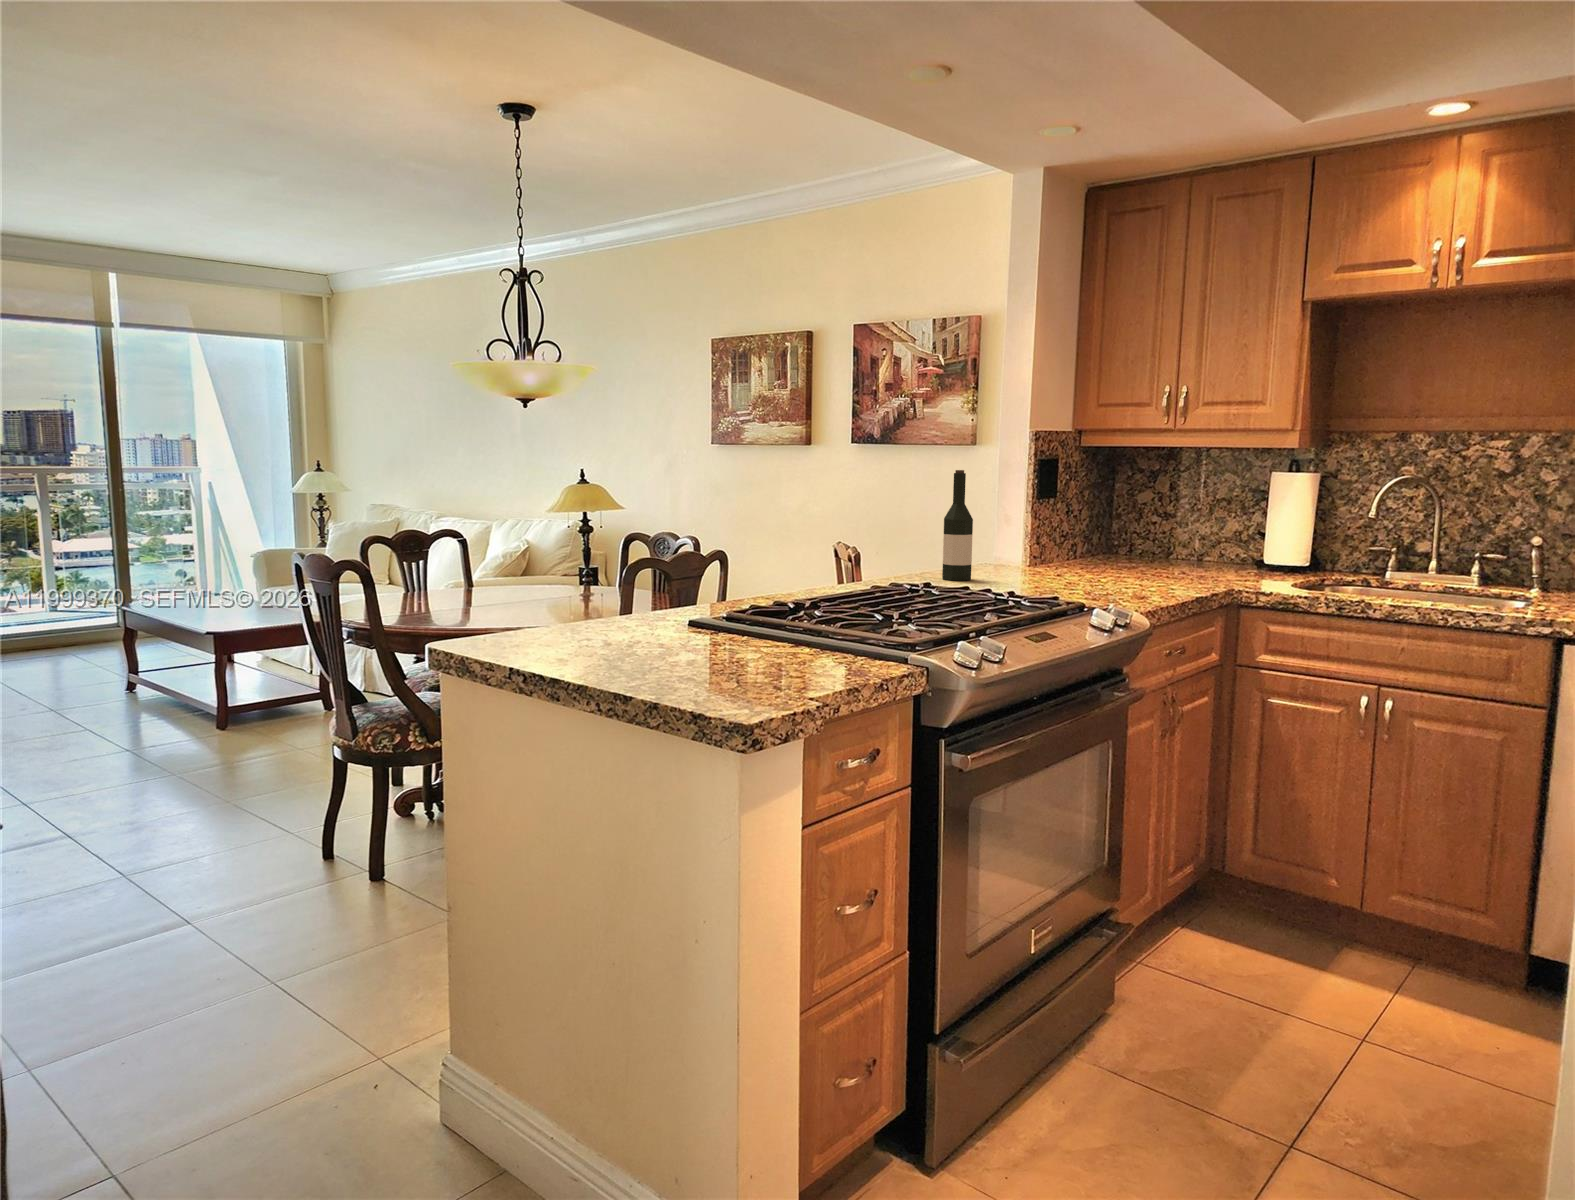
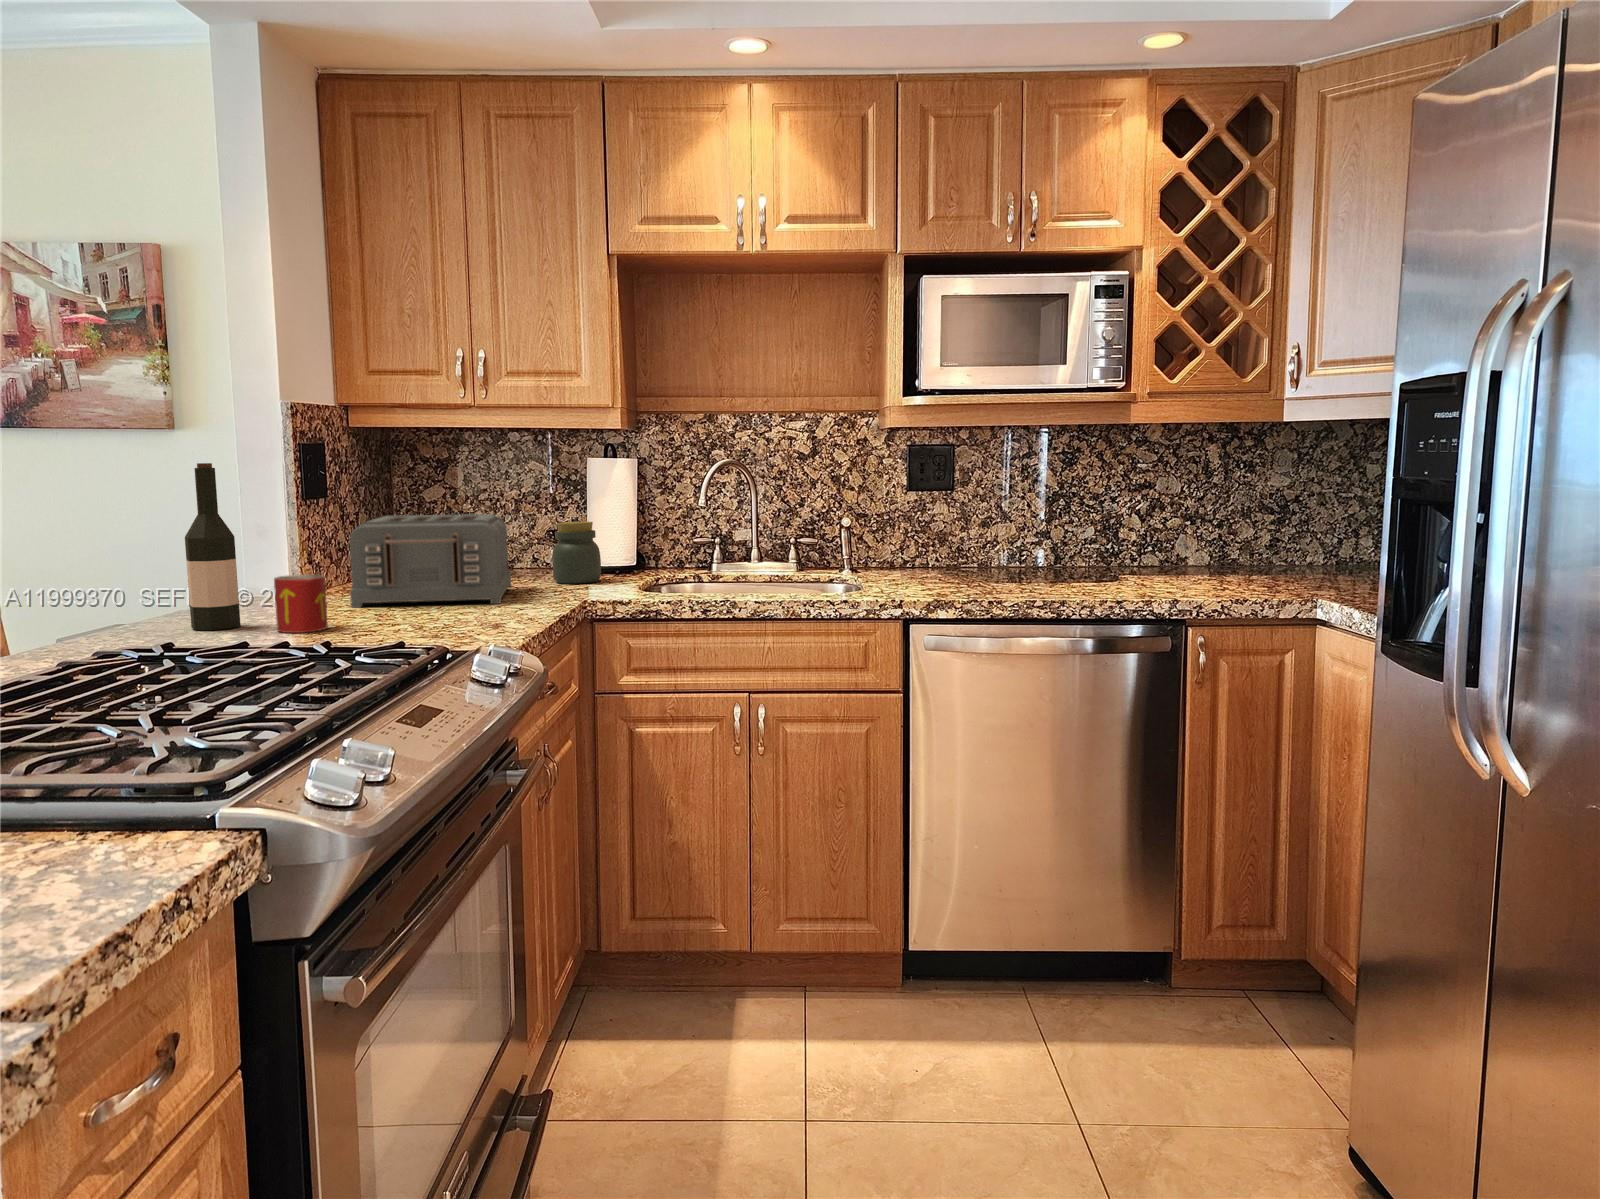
toaster: none [1053,512,1186,584] -> present [350,514,511,608]
jar: none [1227,525,1271,576] -> present [552,522,601,584]
mug: none [989,548,1025,588] -> present [274,574,328,633]

